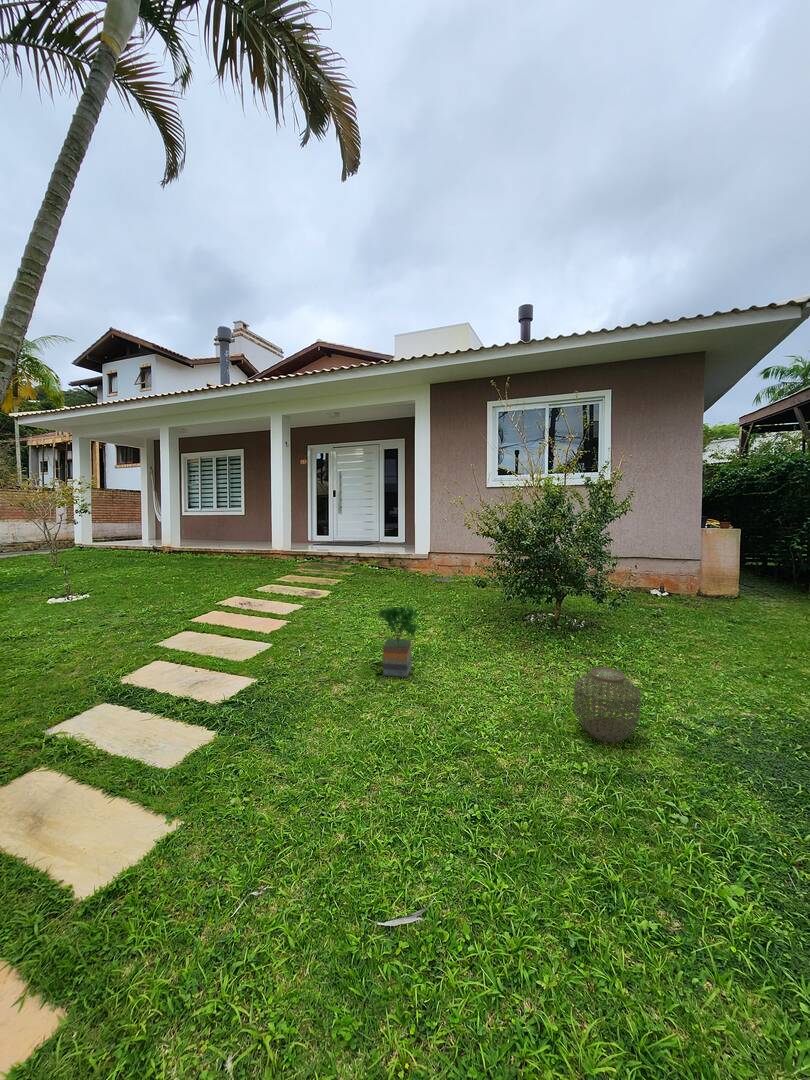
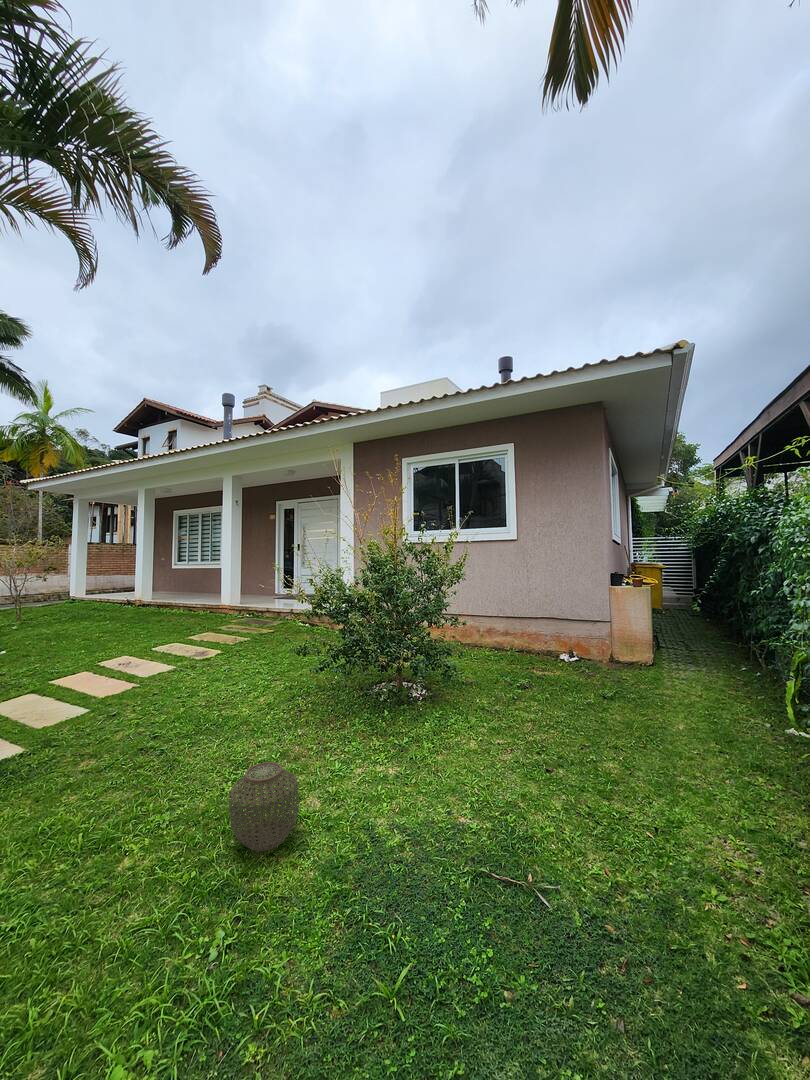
potted tree: present [378,606,420,677] -> none [137,679,189,756]

